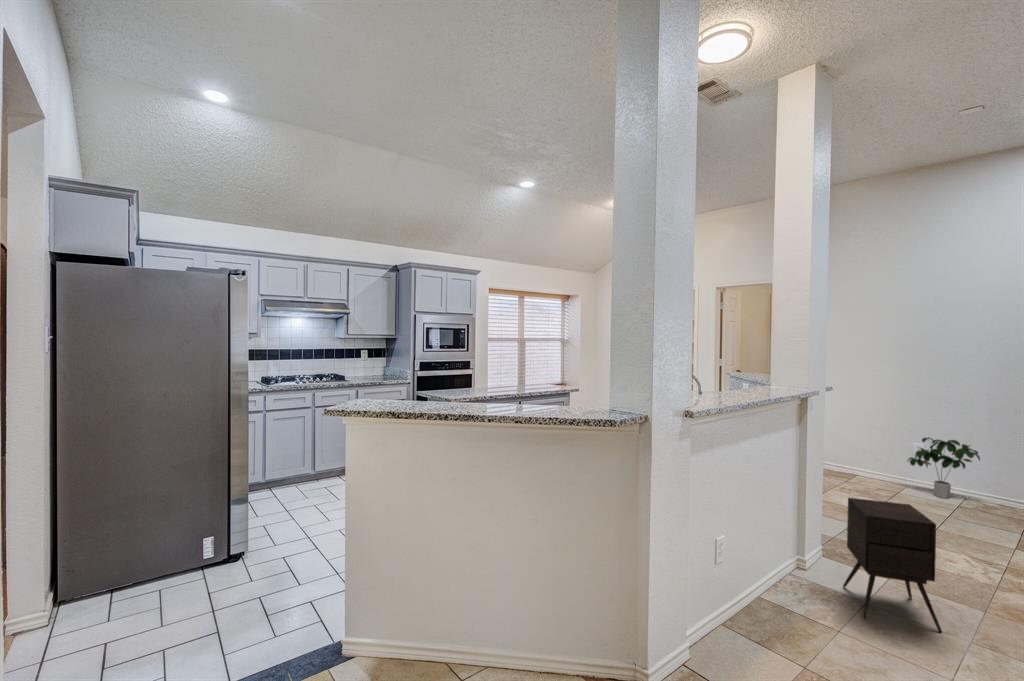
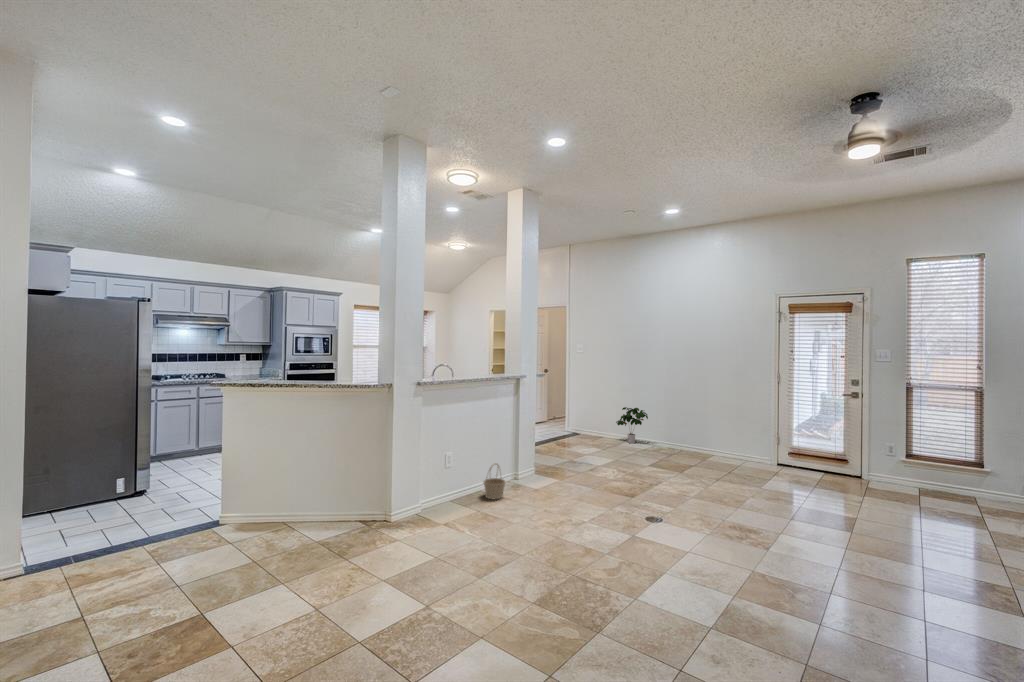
side table: present [843,498,942,632] -> none [520,432,554,492]
basket: none [799,567,851,644] -> present [483,463,505,499]

